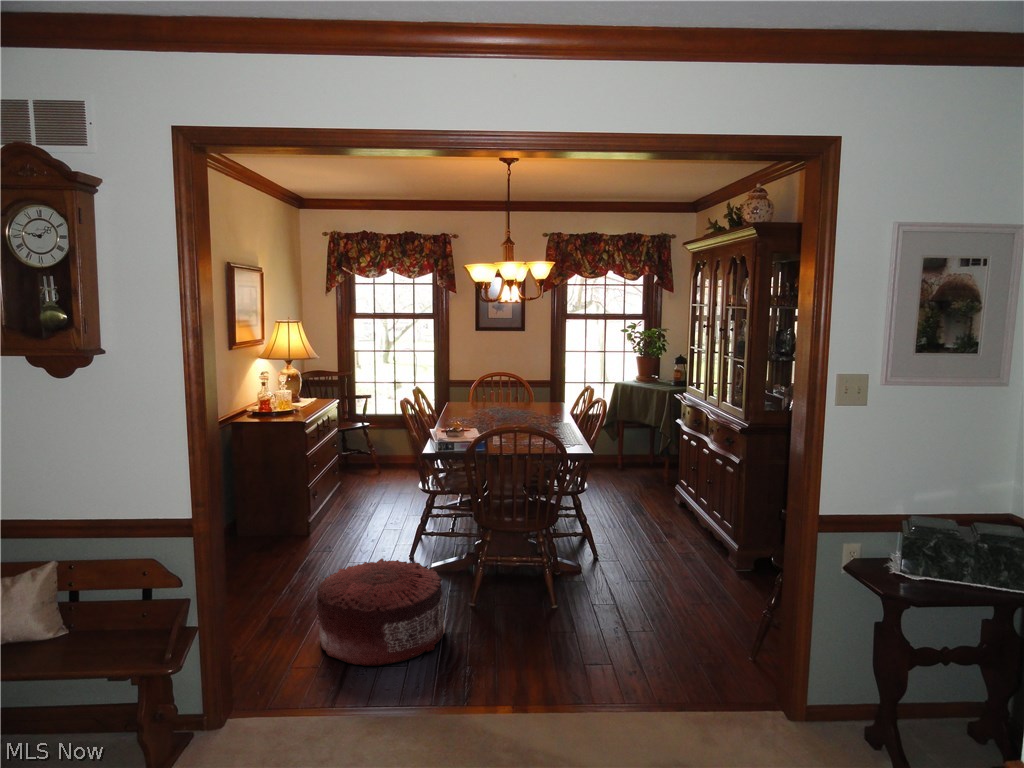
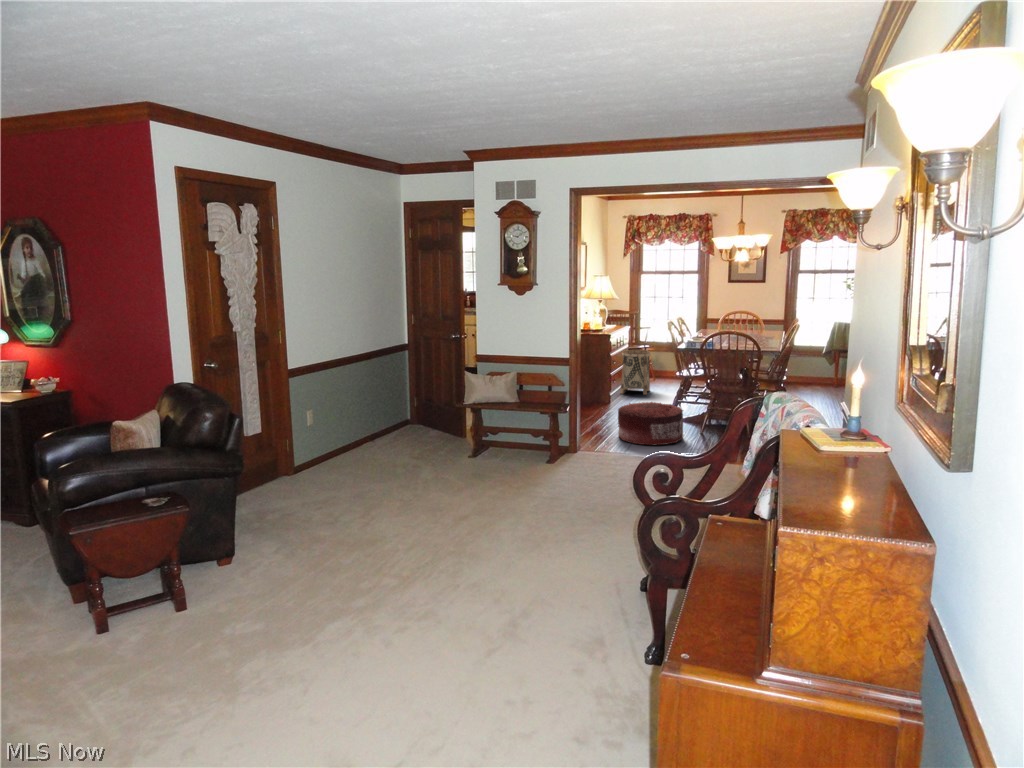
basket: none [326,438,374,511] -> present [620,350,651,395]

